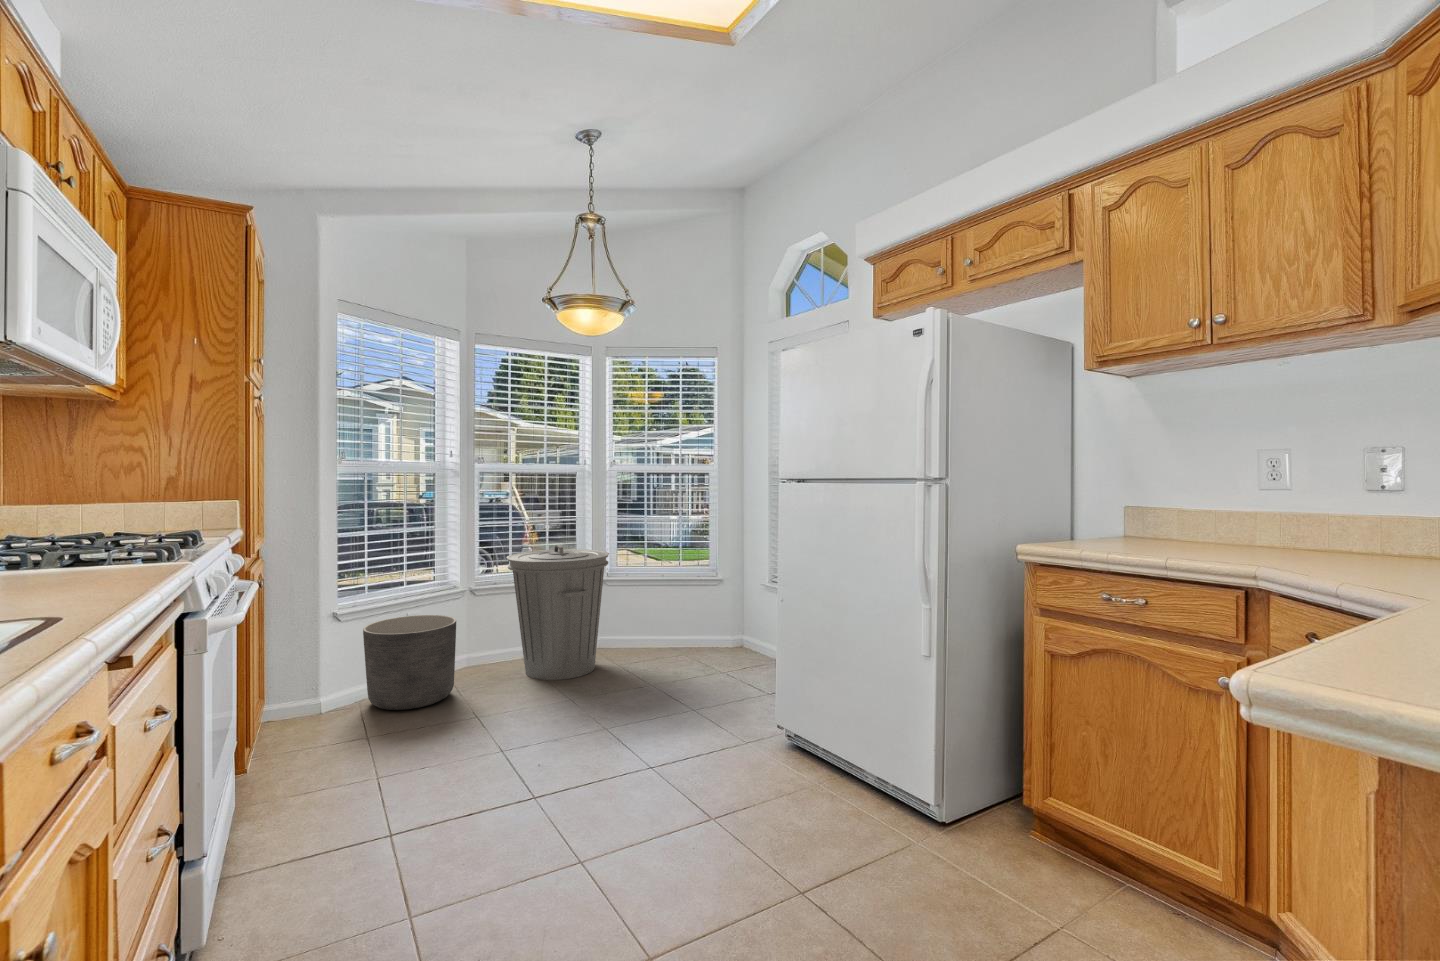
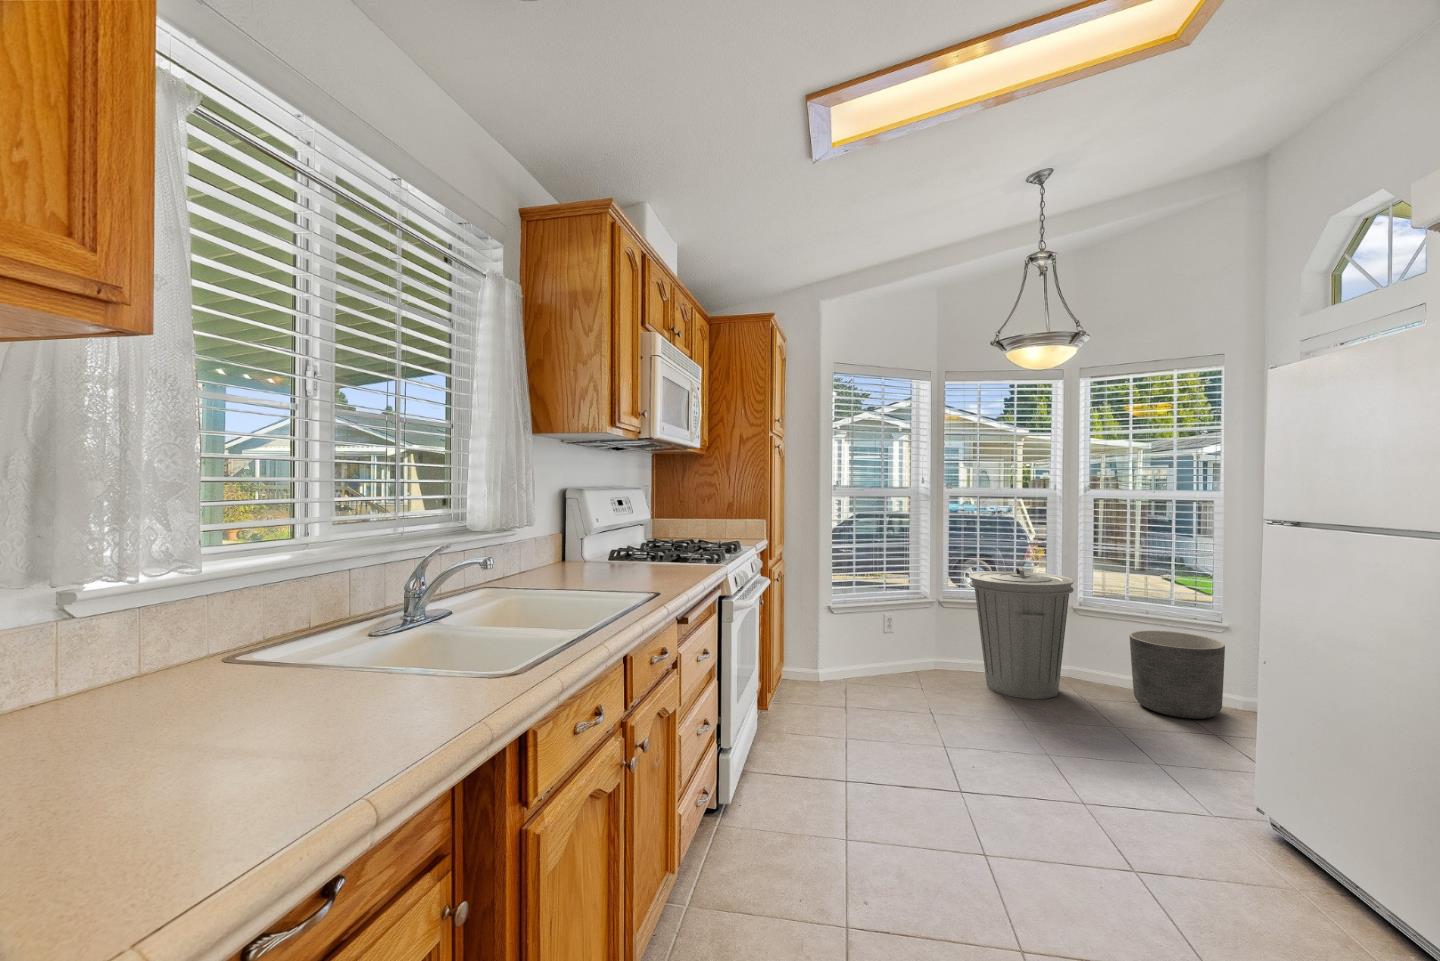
planter: present [363,615,456,710] -> present [1130,631,1225,719]

